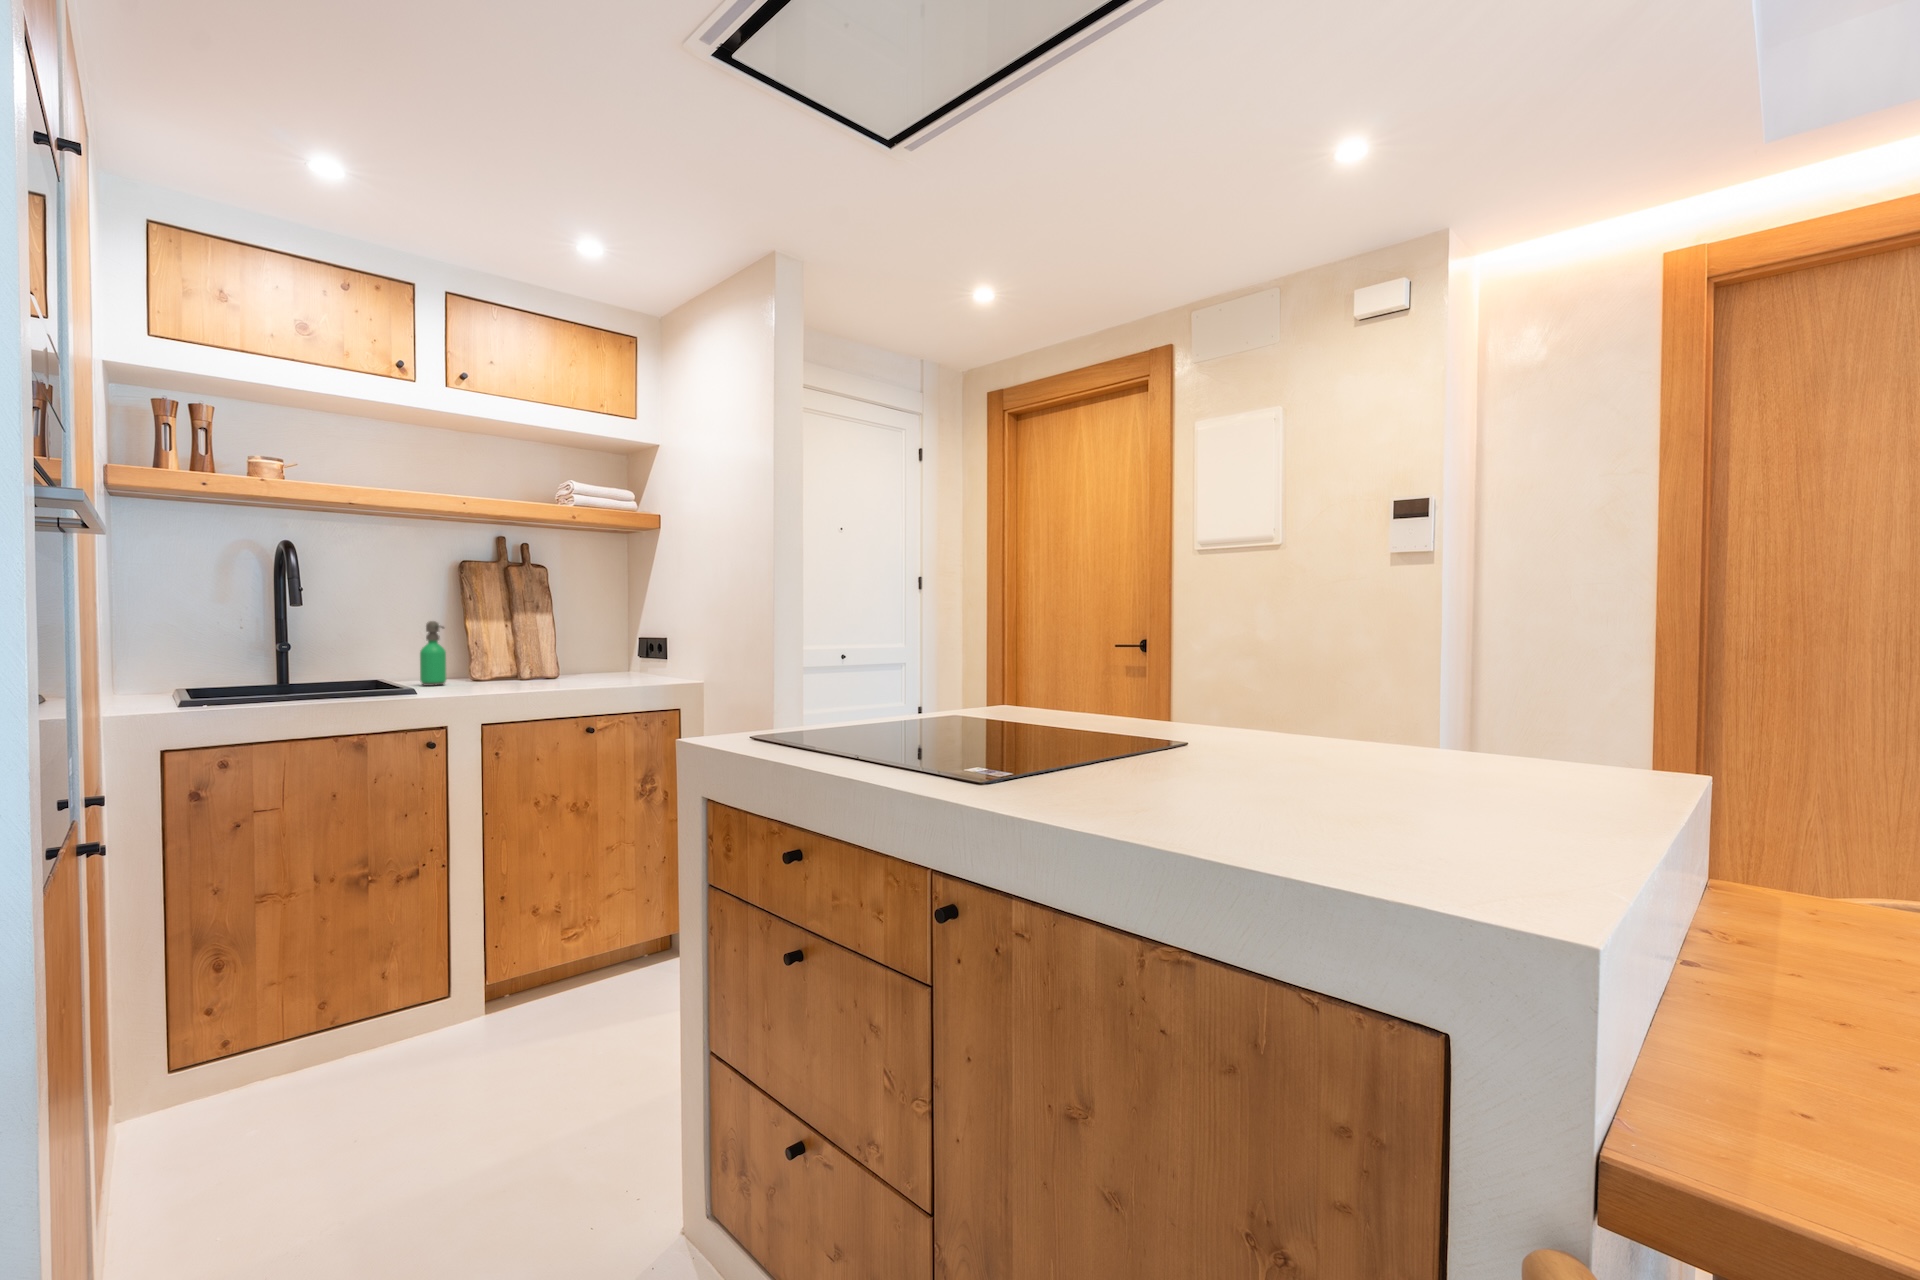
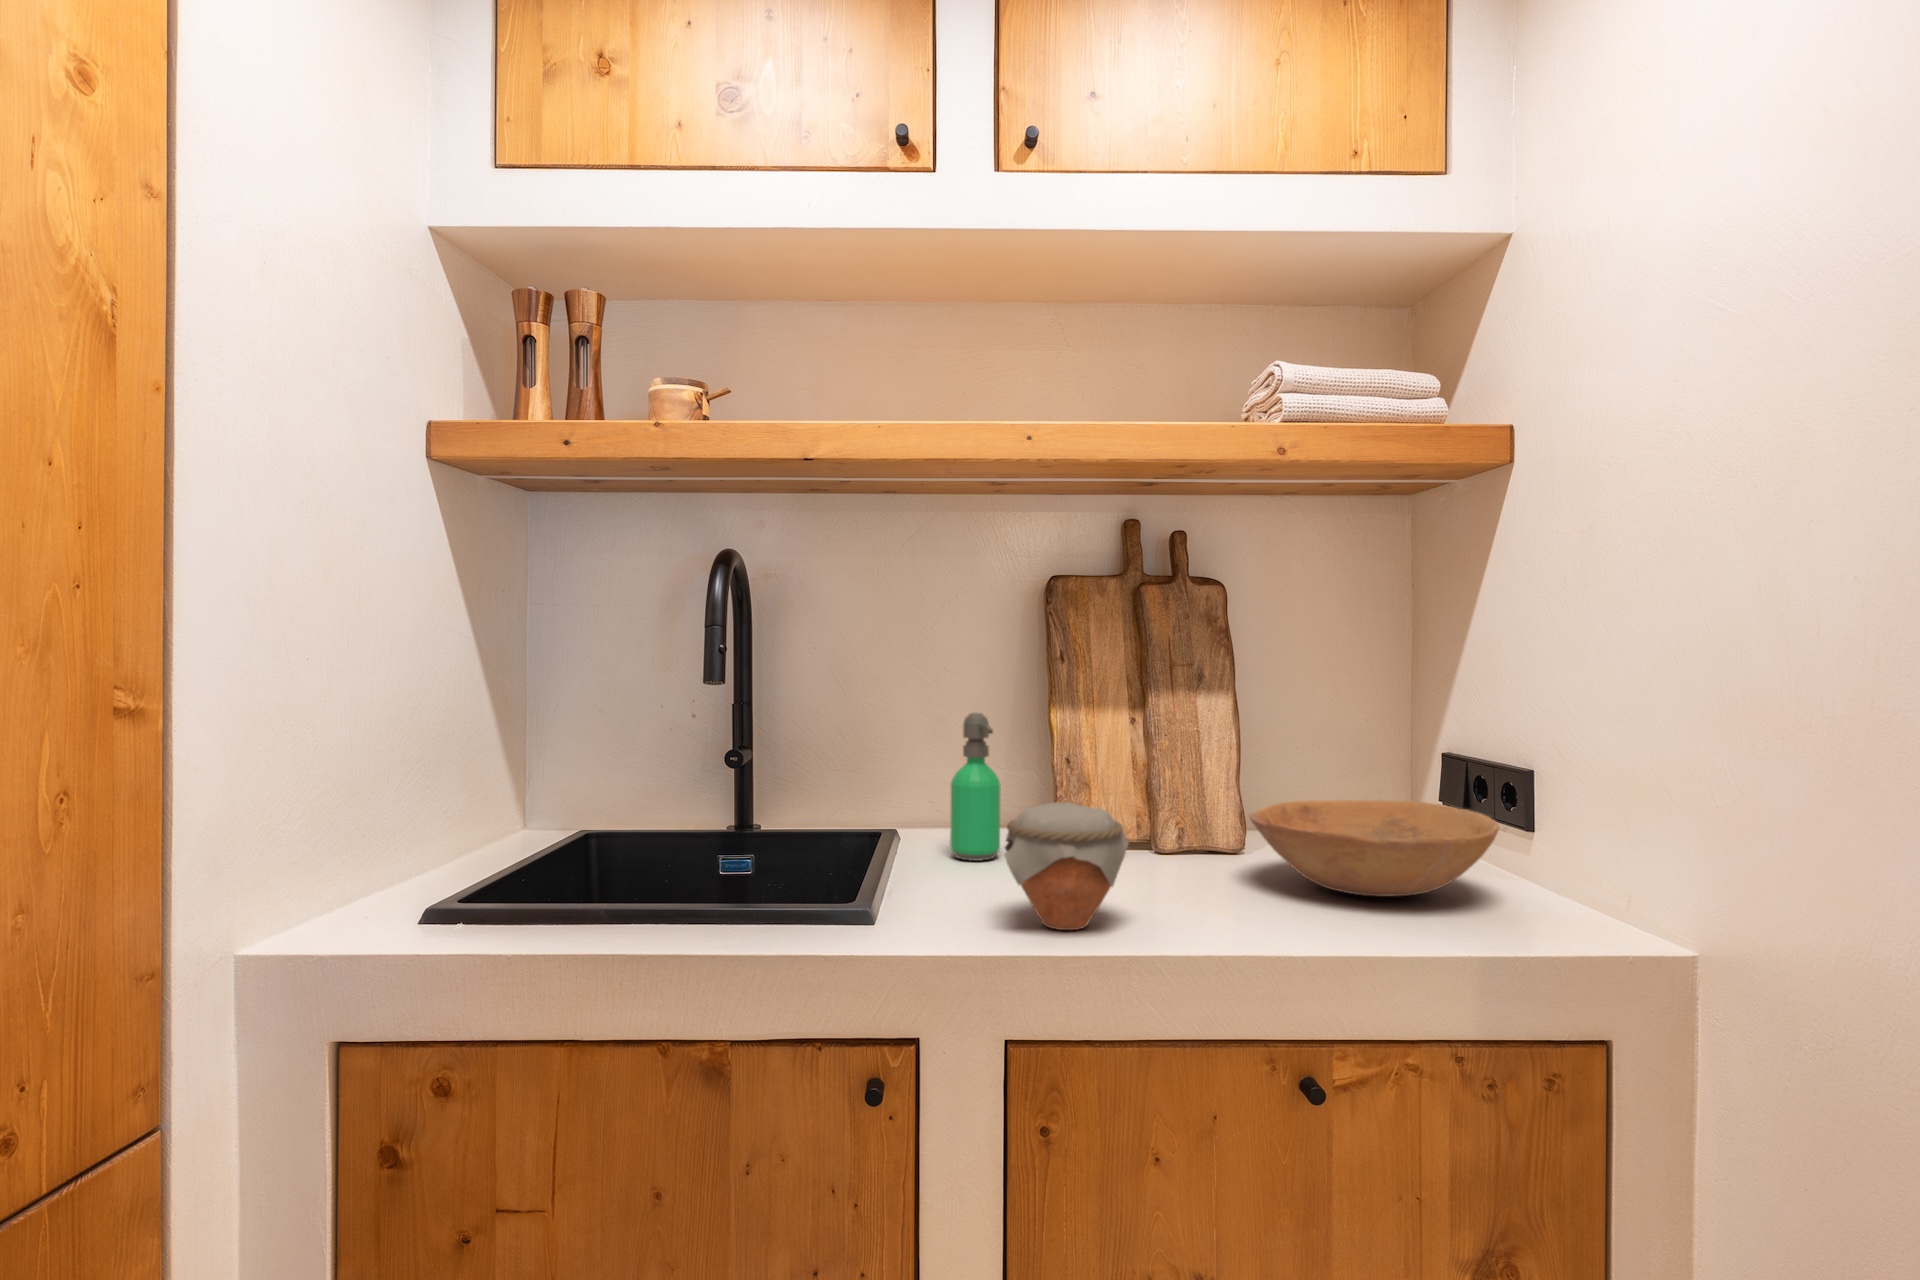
jar: none [471,648,522,690] -> present [1004,802,1129,930]
bowl: none [564,651,653,680] -> present [1249,800,1499,896]

